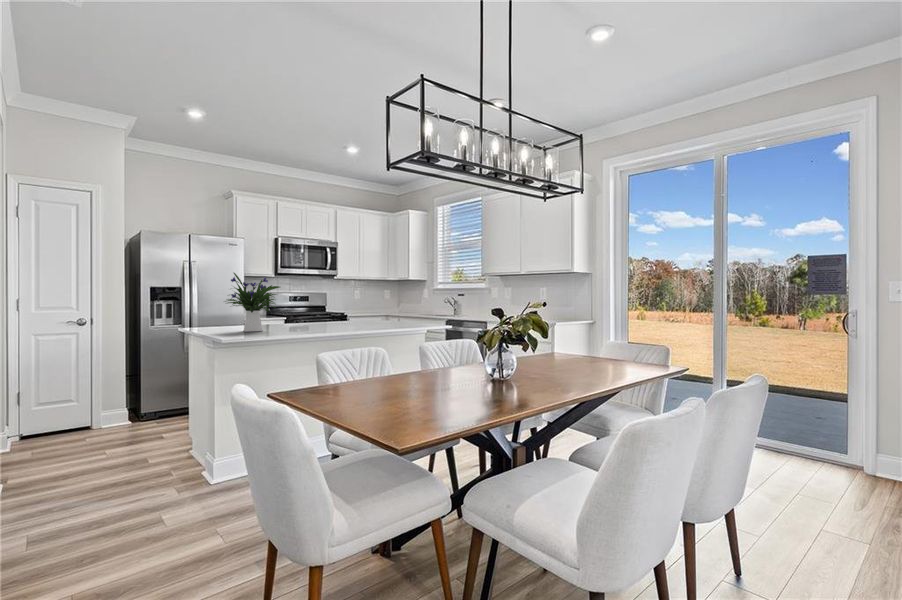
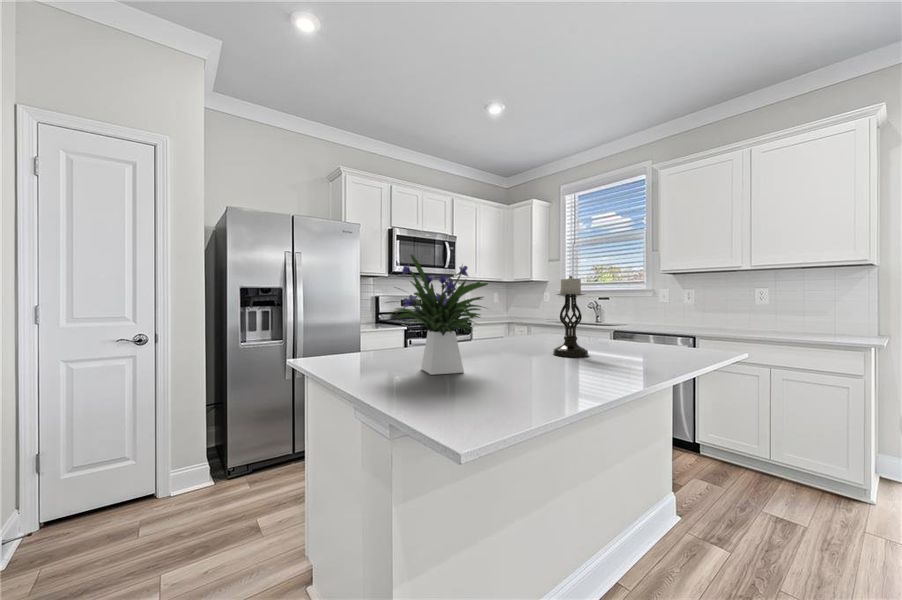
candle holder: none [335,281,355,327] -> present [553,276,588,357]

